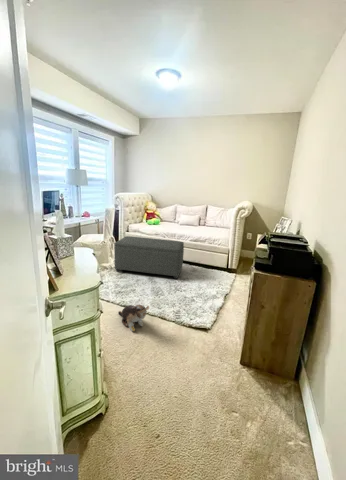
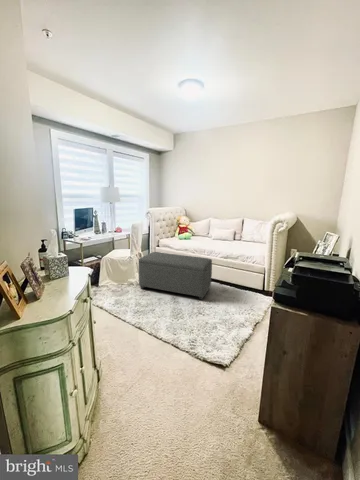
plush toy: present [119,305,149,331] -> none [129,330,154,361]

